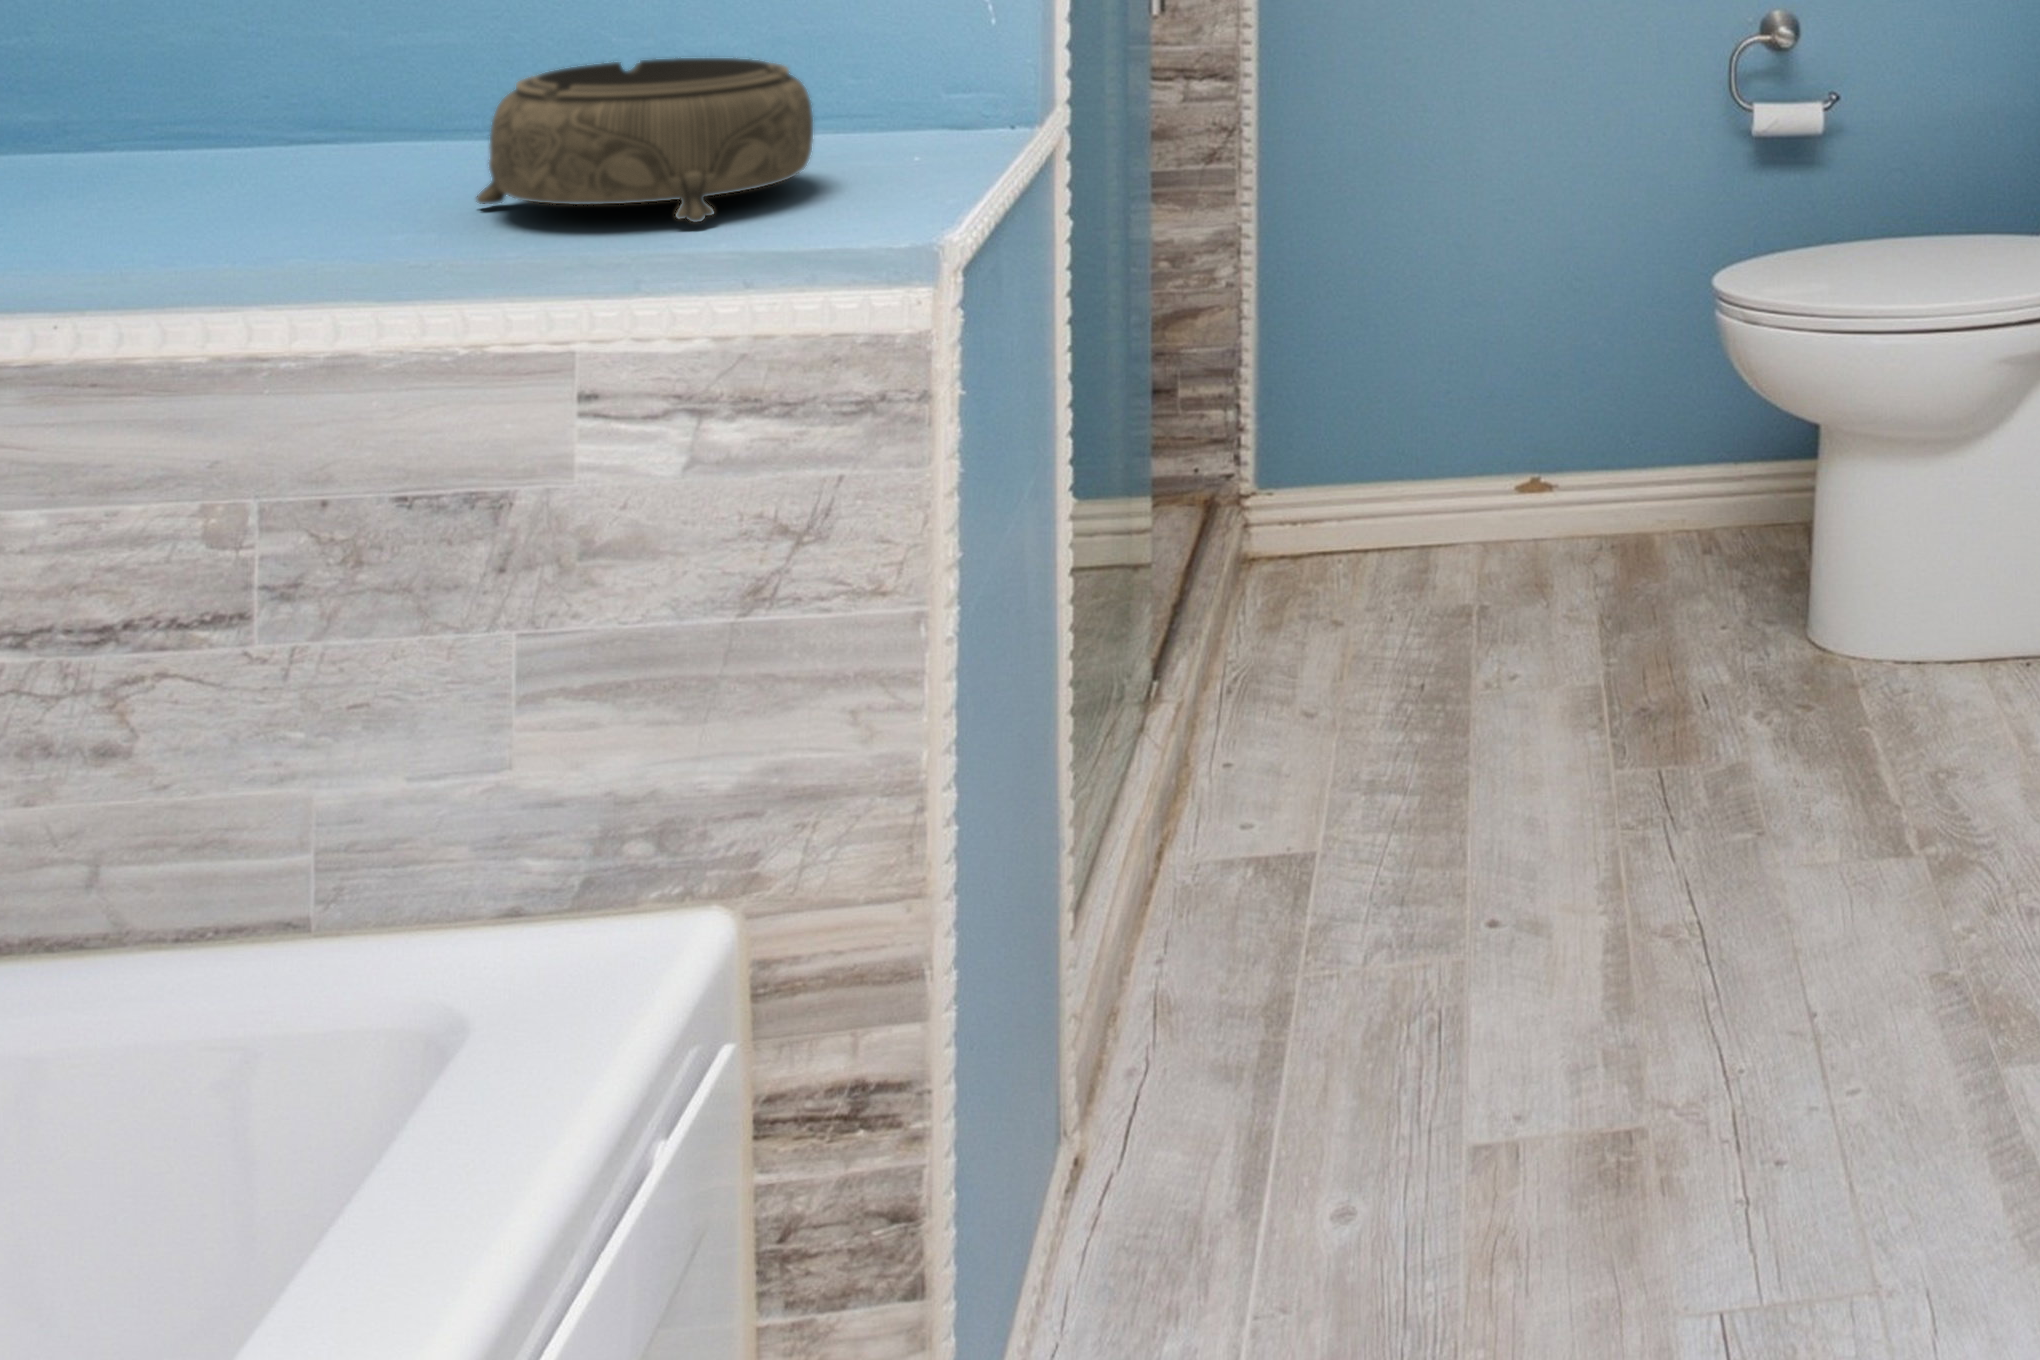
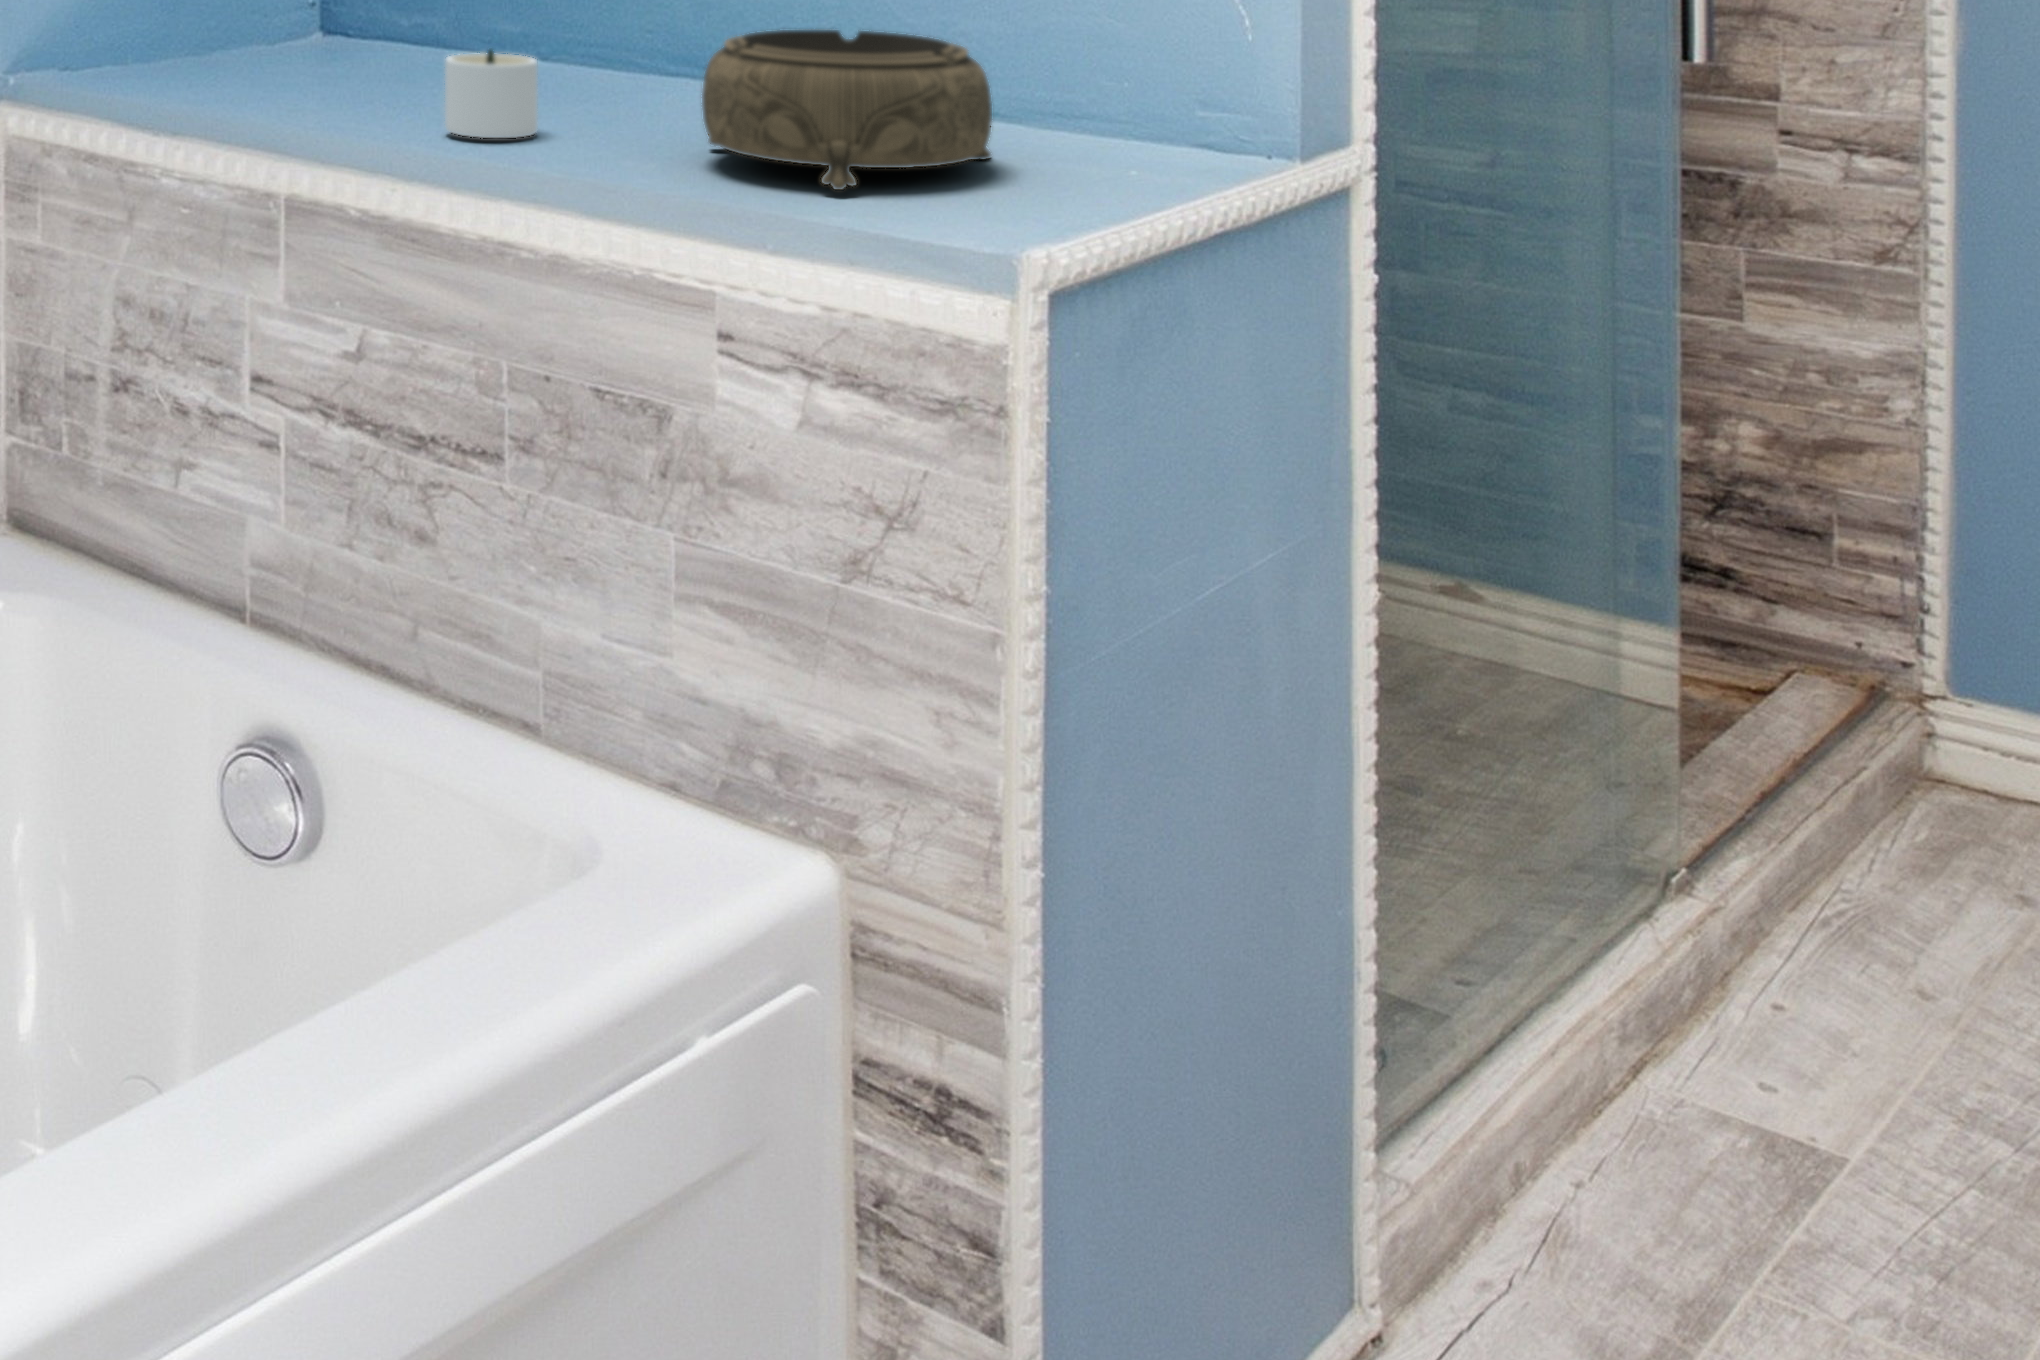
candle: none [102,134,290,245] -> present [445,50,538,138]

